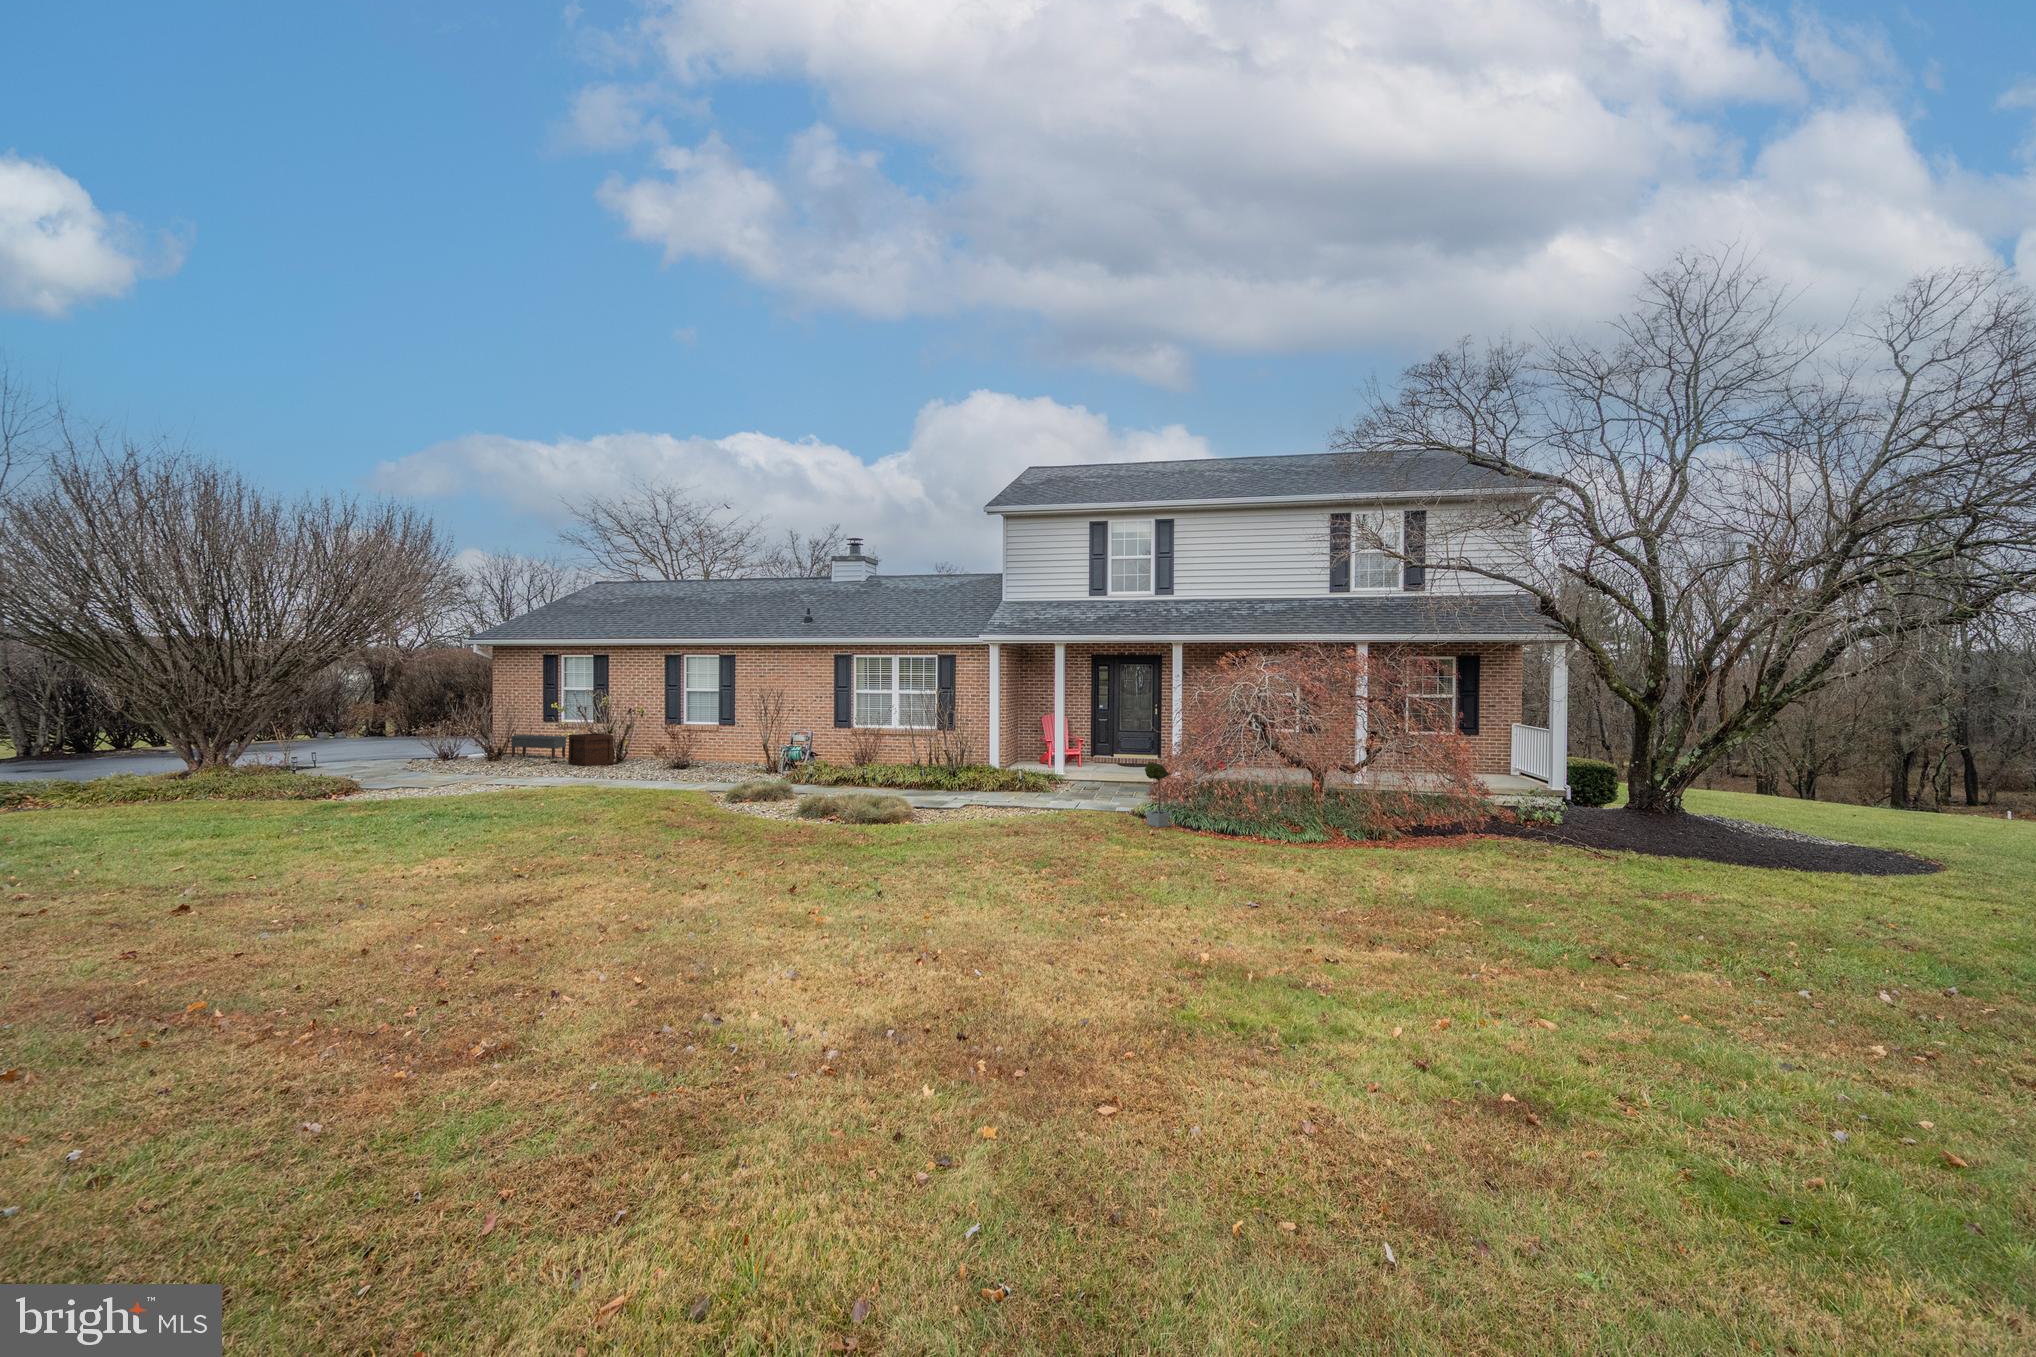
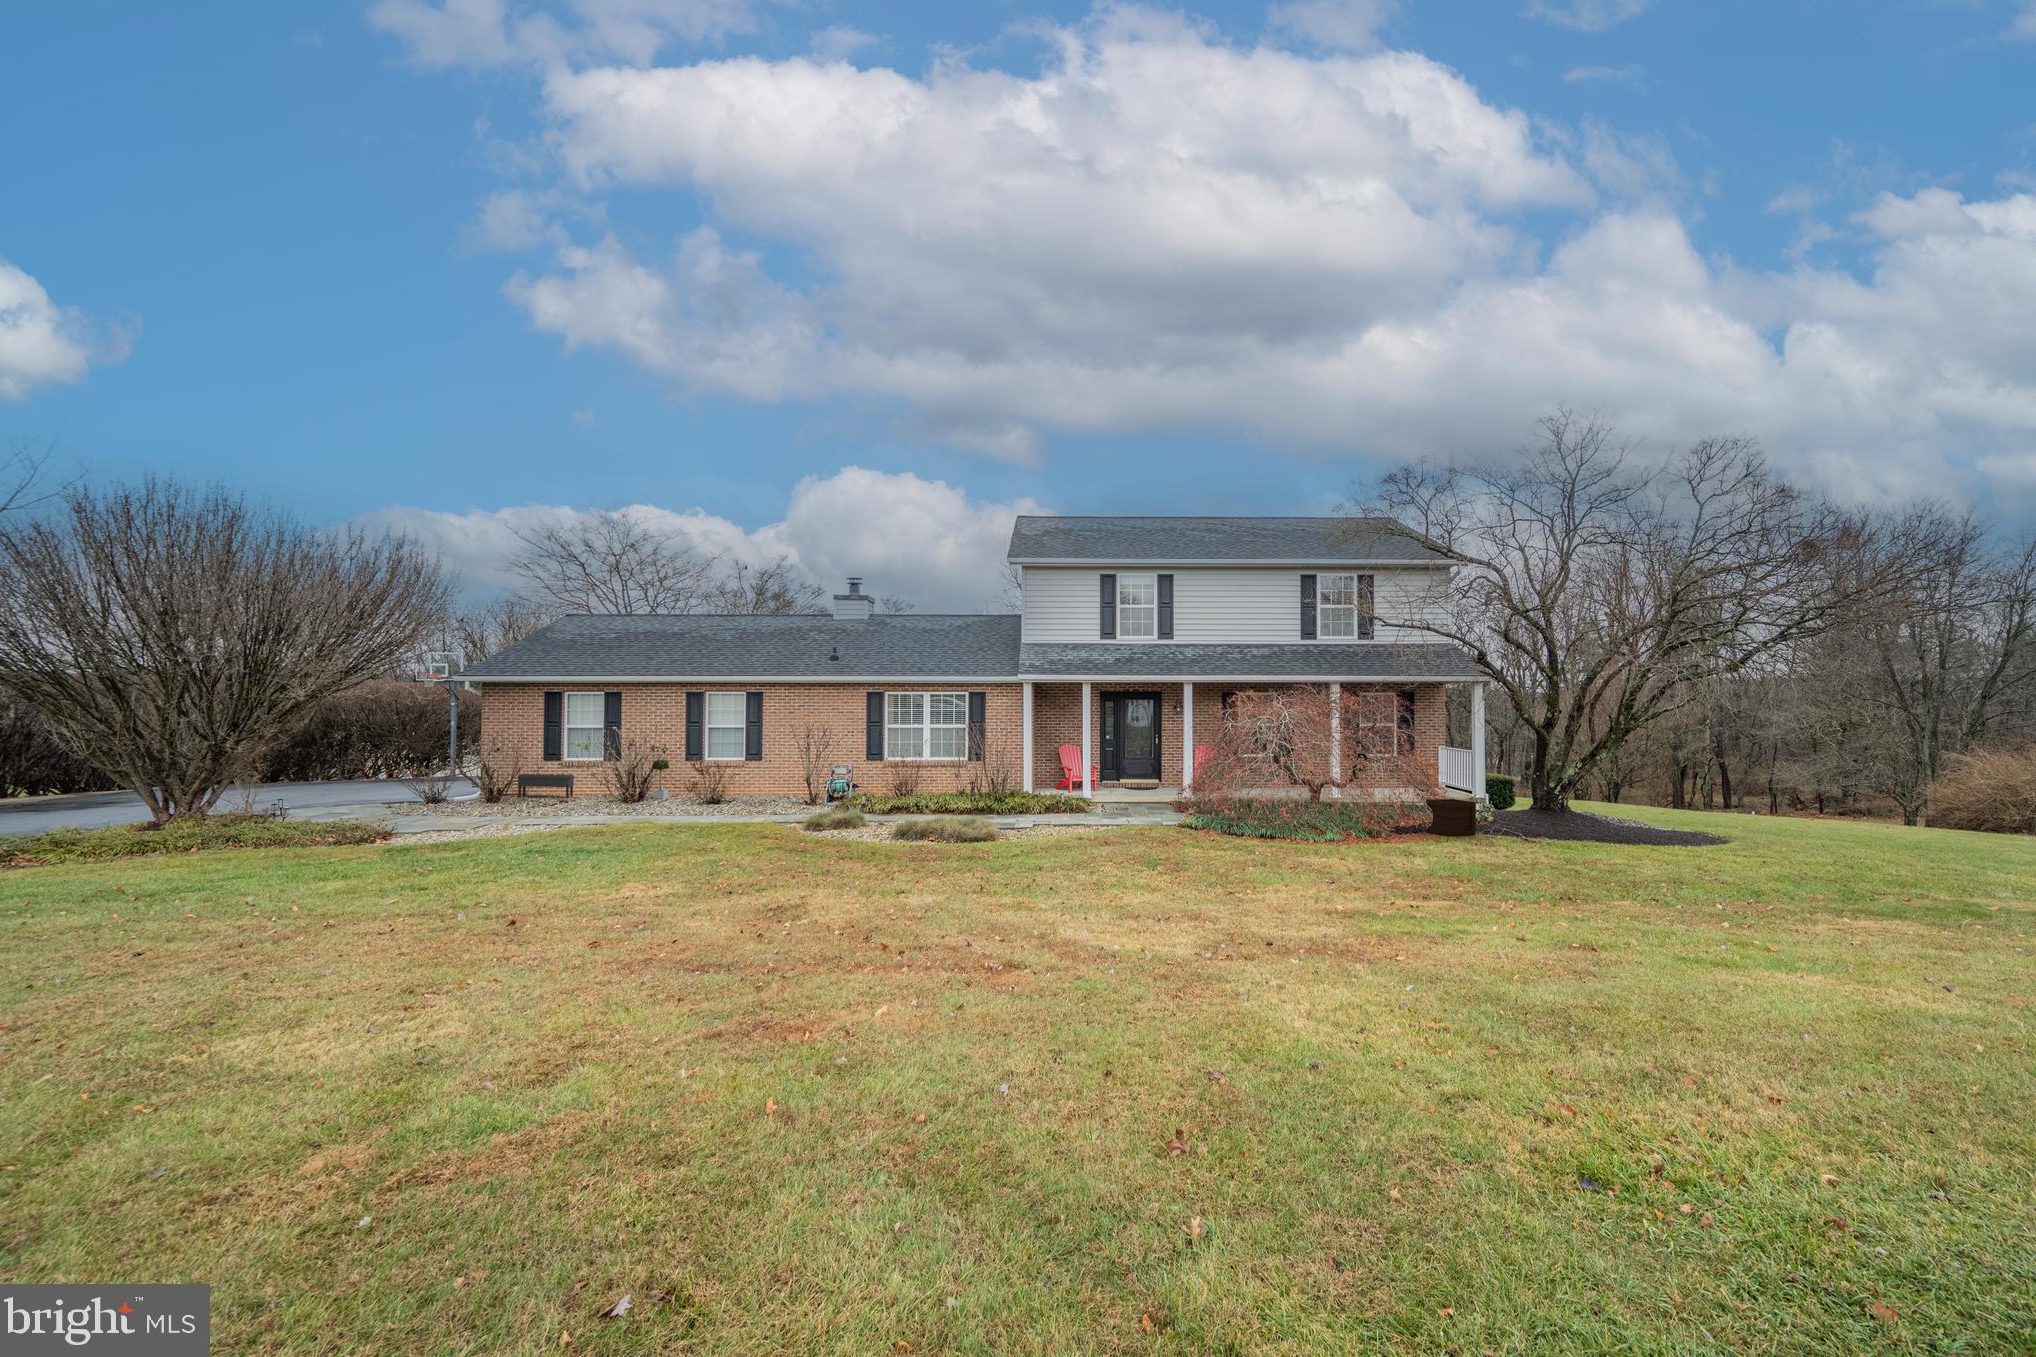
wooden crate: present [568,733,614,766] -> present [1425,799,1476,836]
potted tree: present [1145,762,1171,827] -> present [652,759,669,799]

